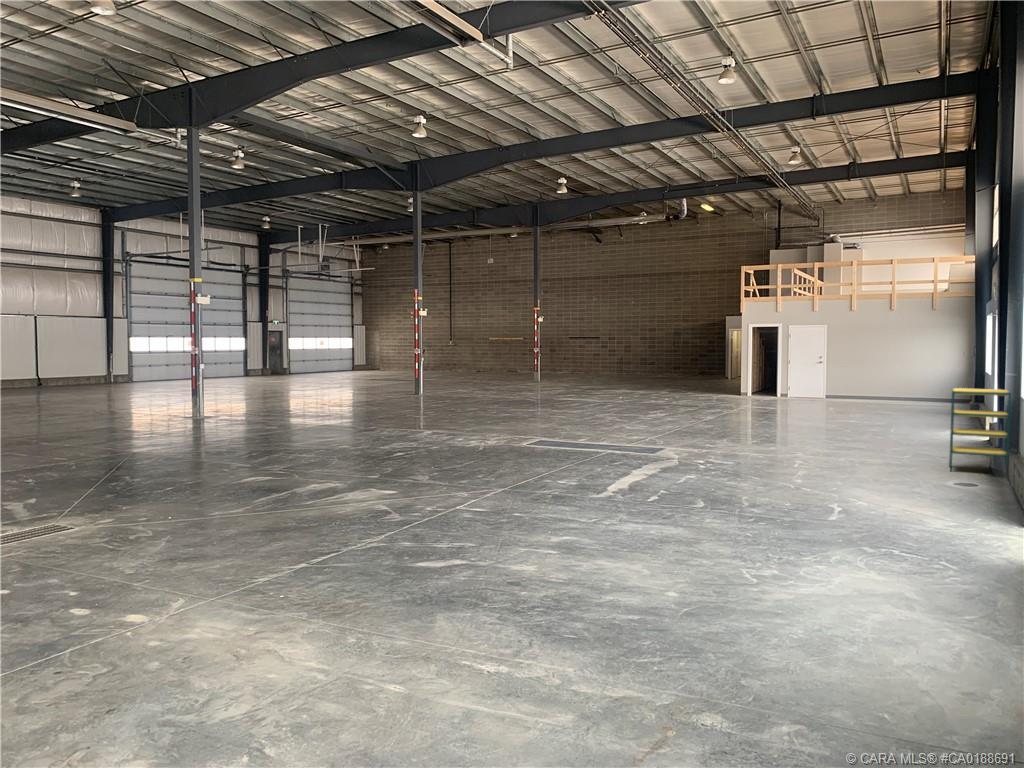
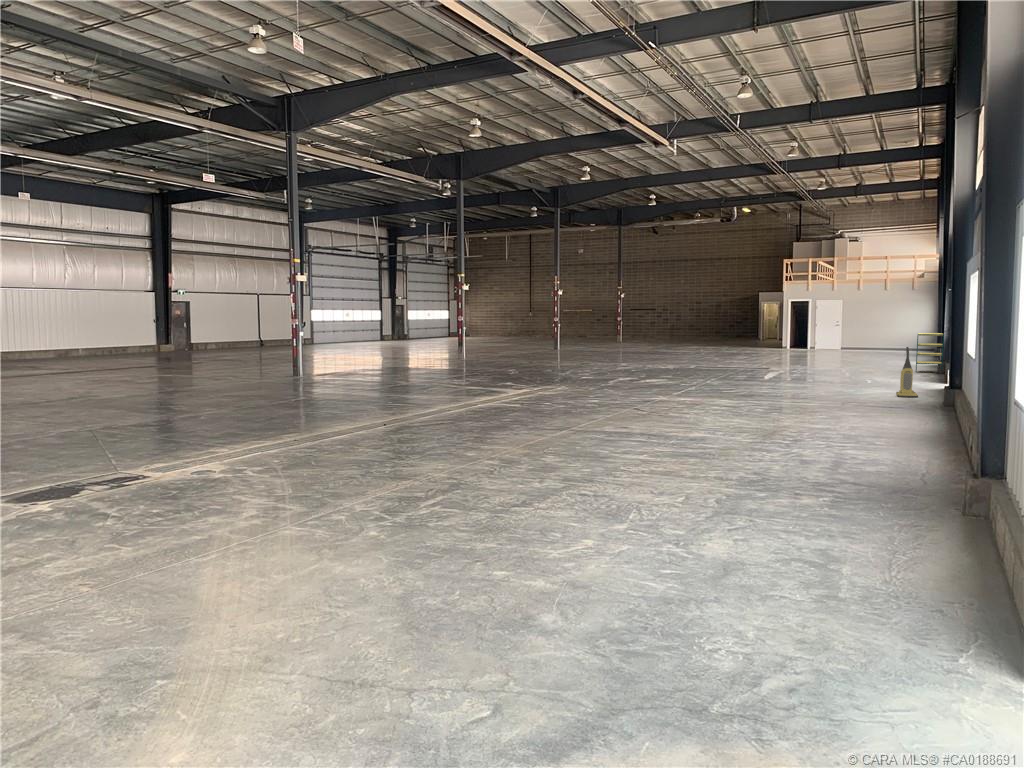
vacuum cleaner: none [911,474,994,664] -> present [896,347,918,397]

